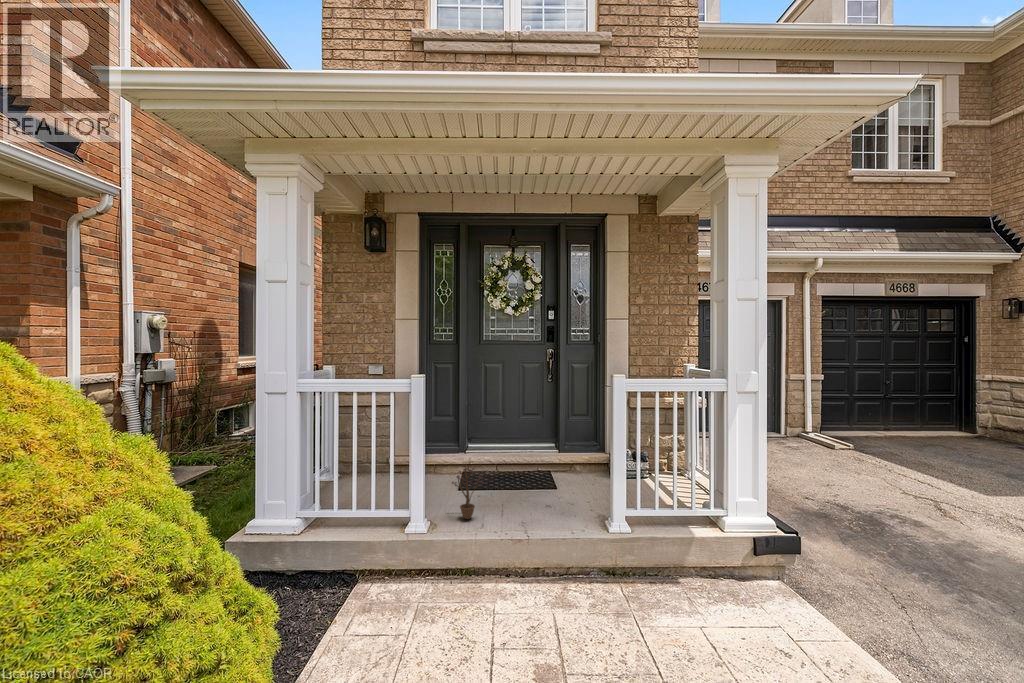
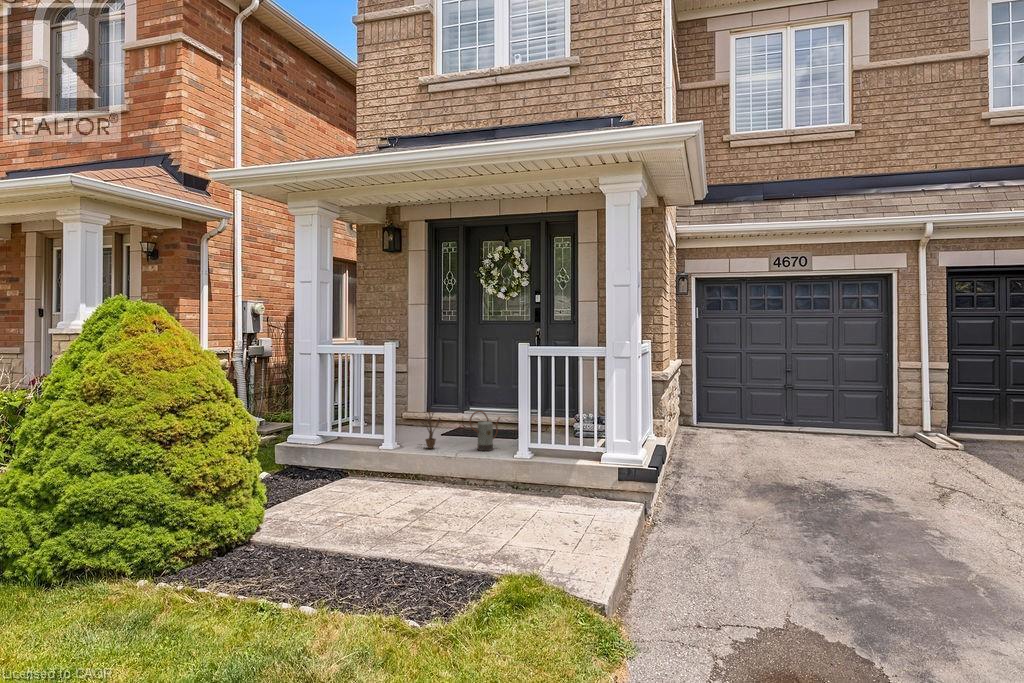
watering can: none [525,462,555,516] -> present [469,411,500,451]

